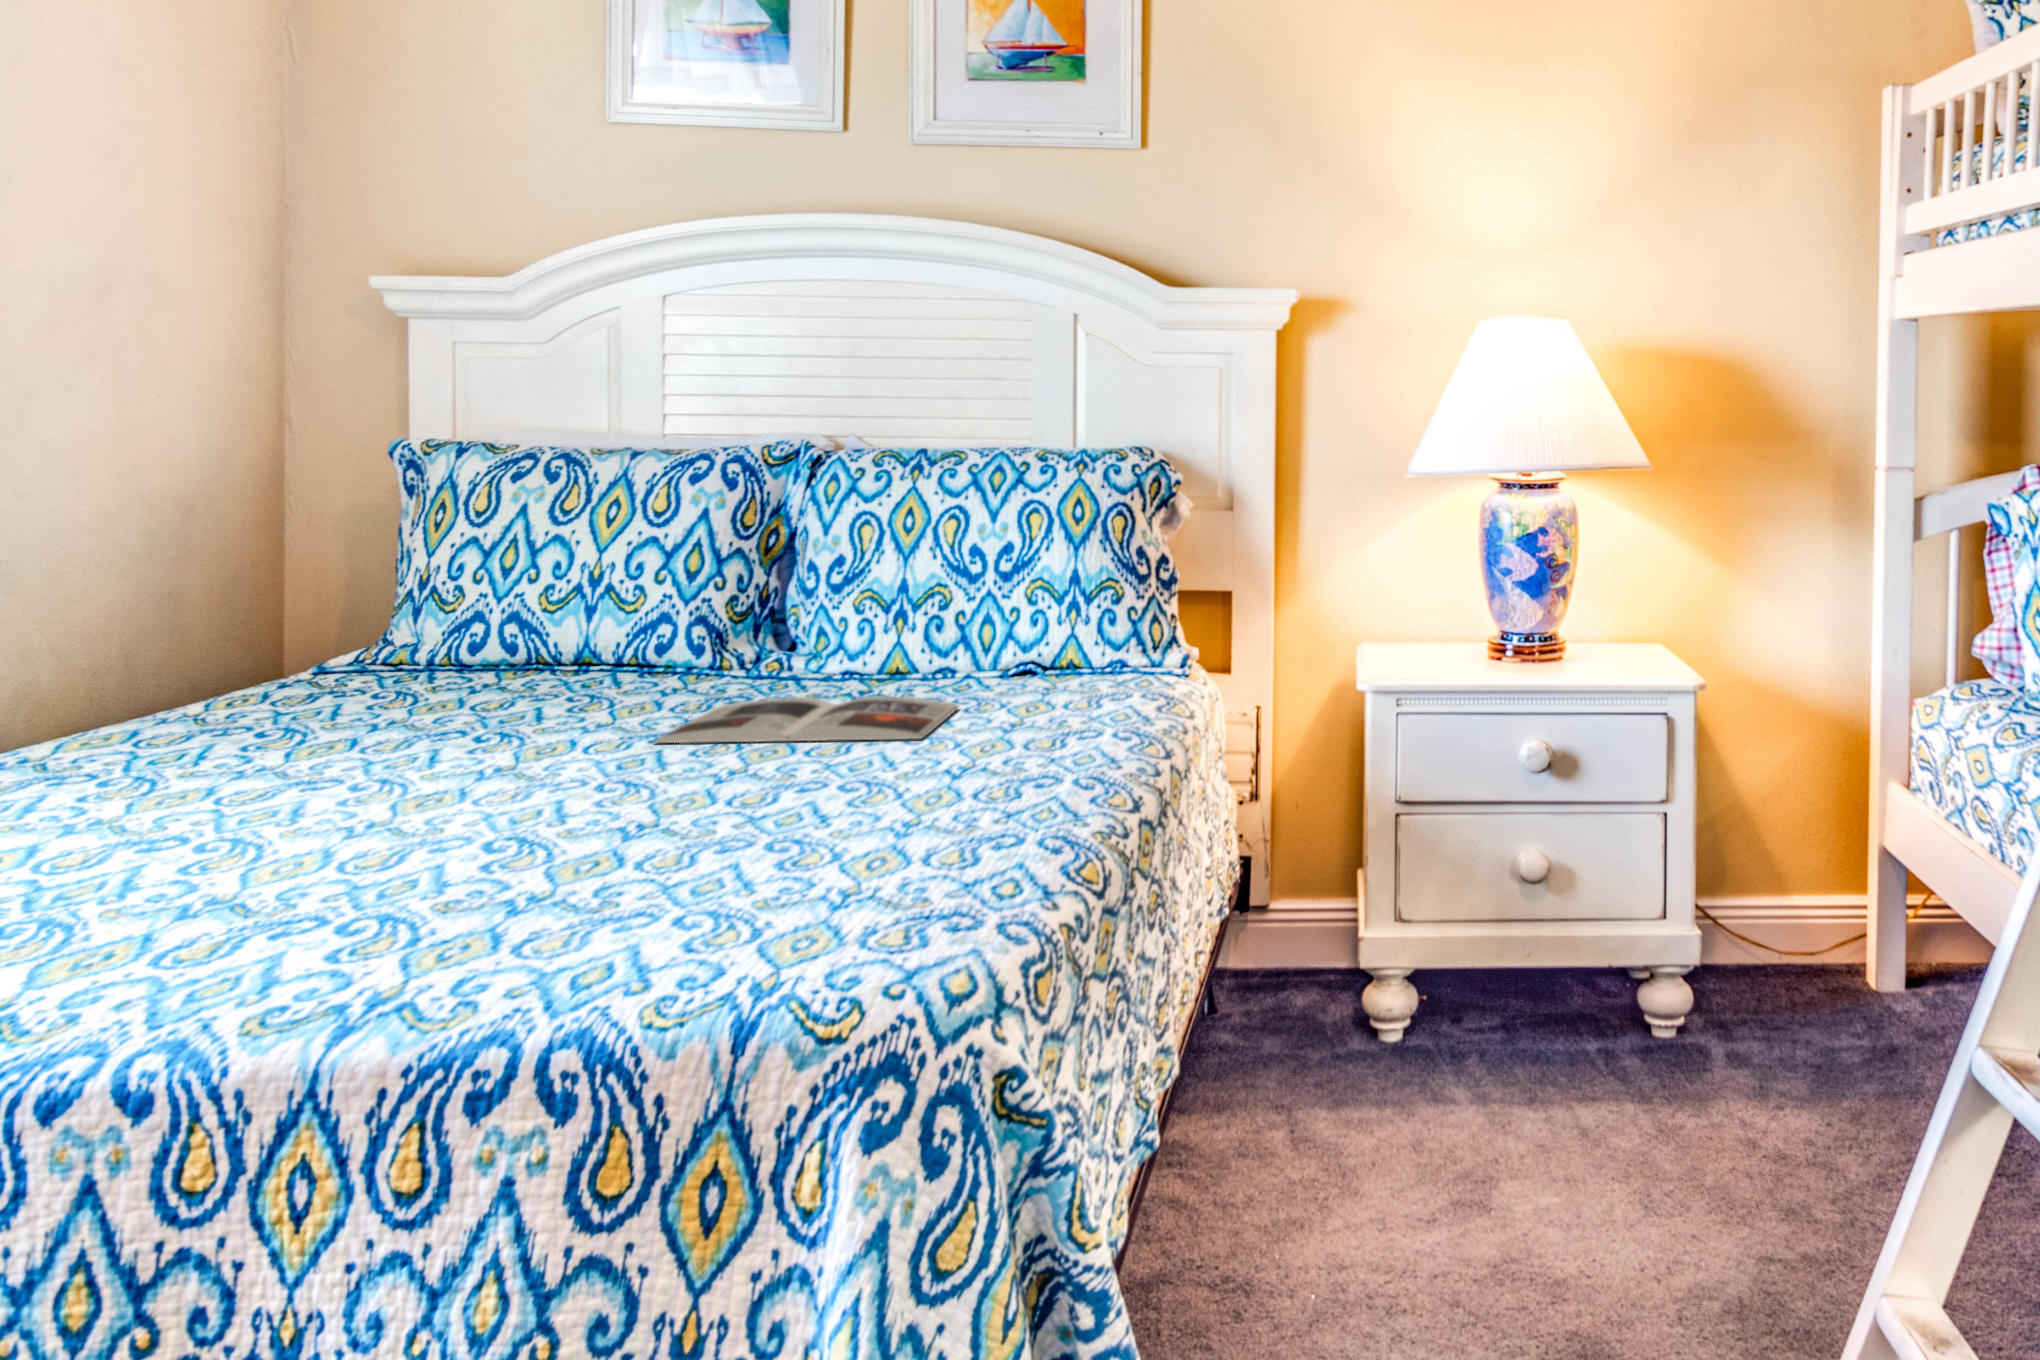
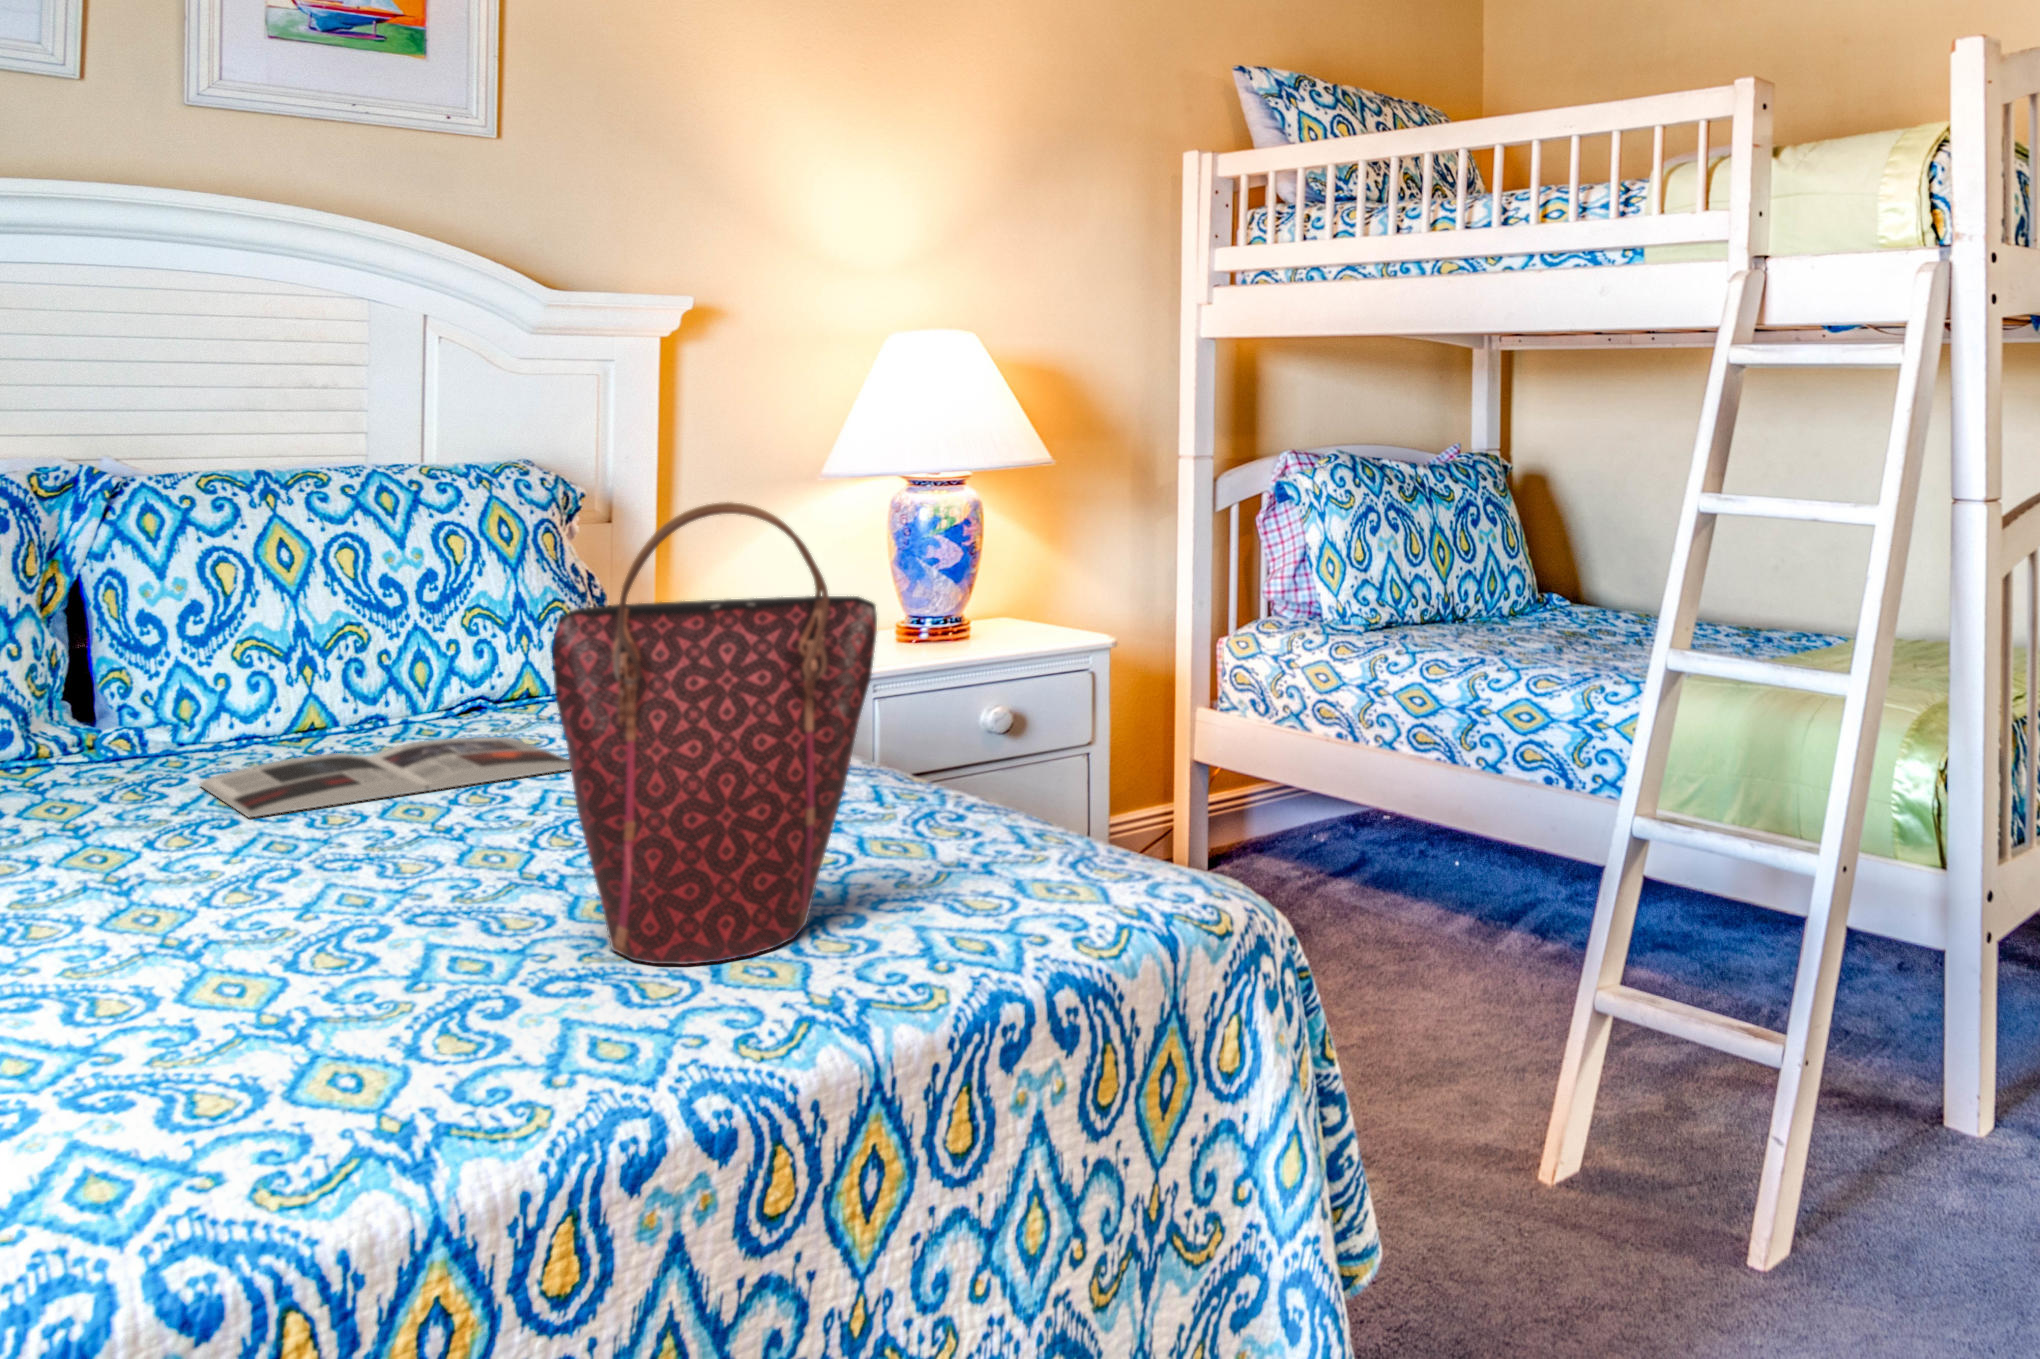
handbag: none [397,493,640,940] -> present [552,502,877,964]

